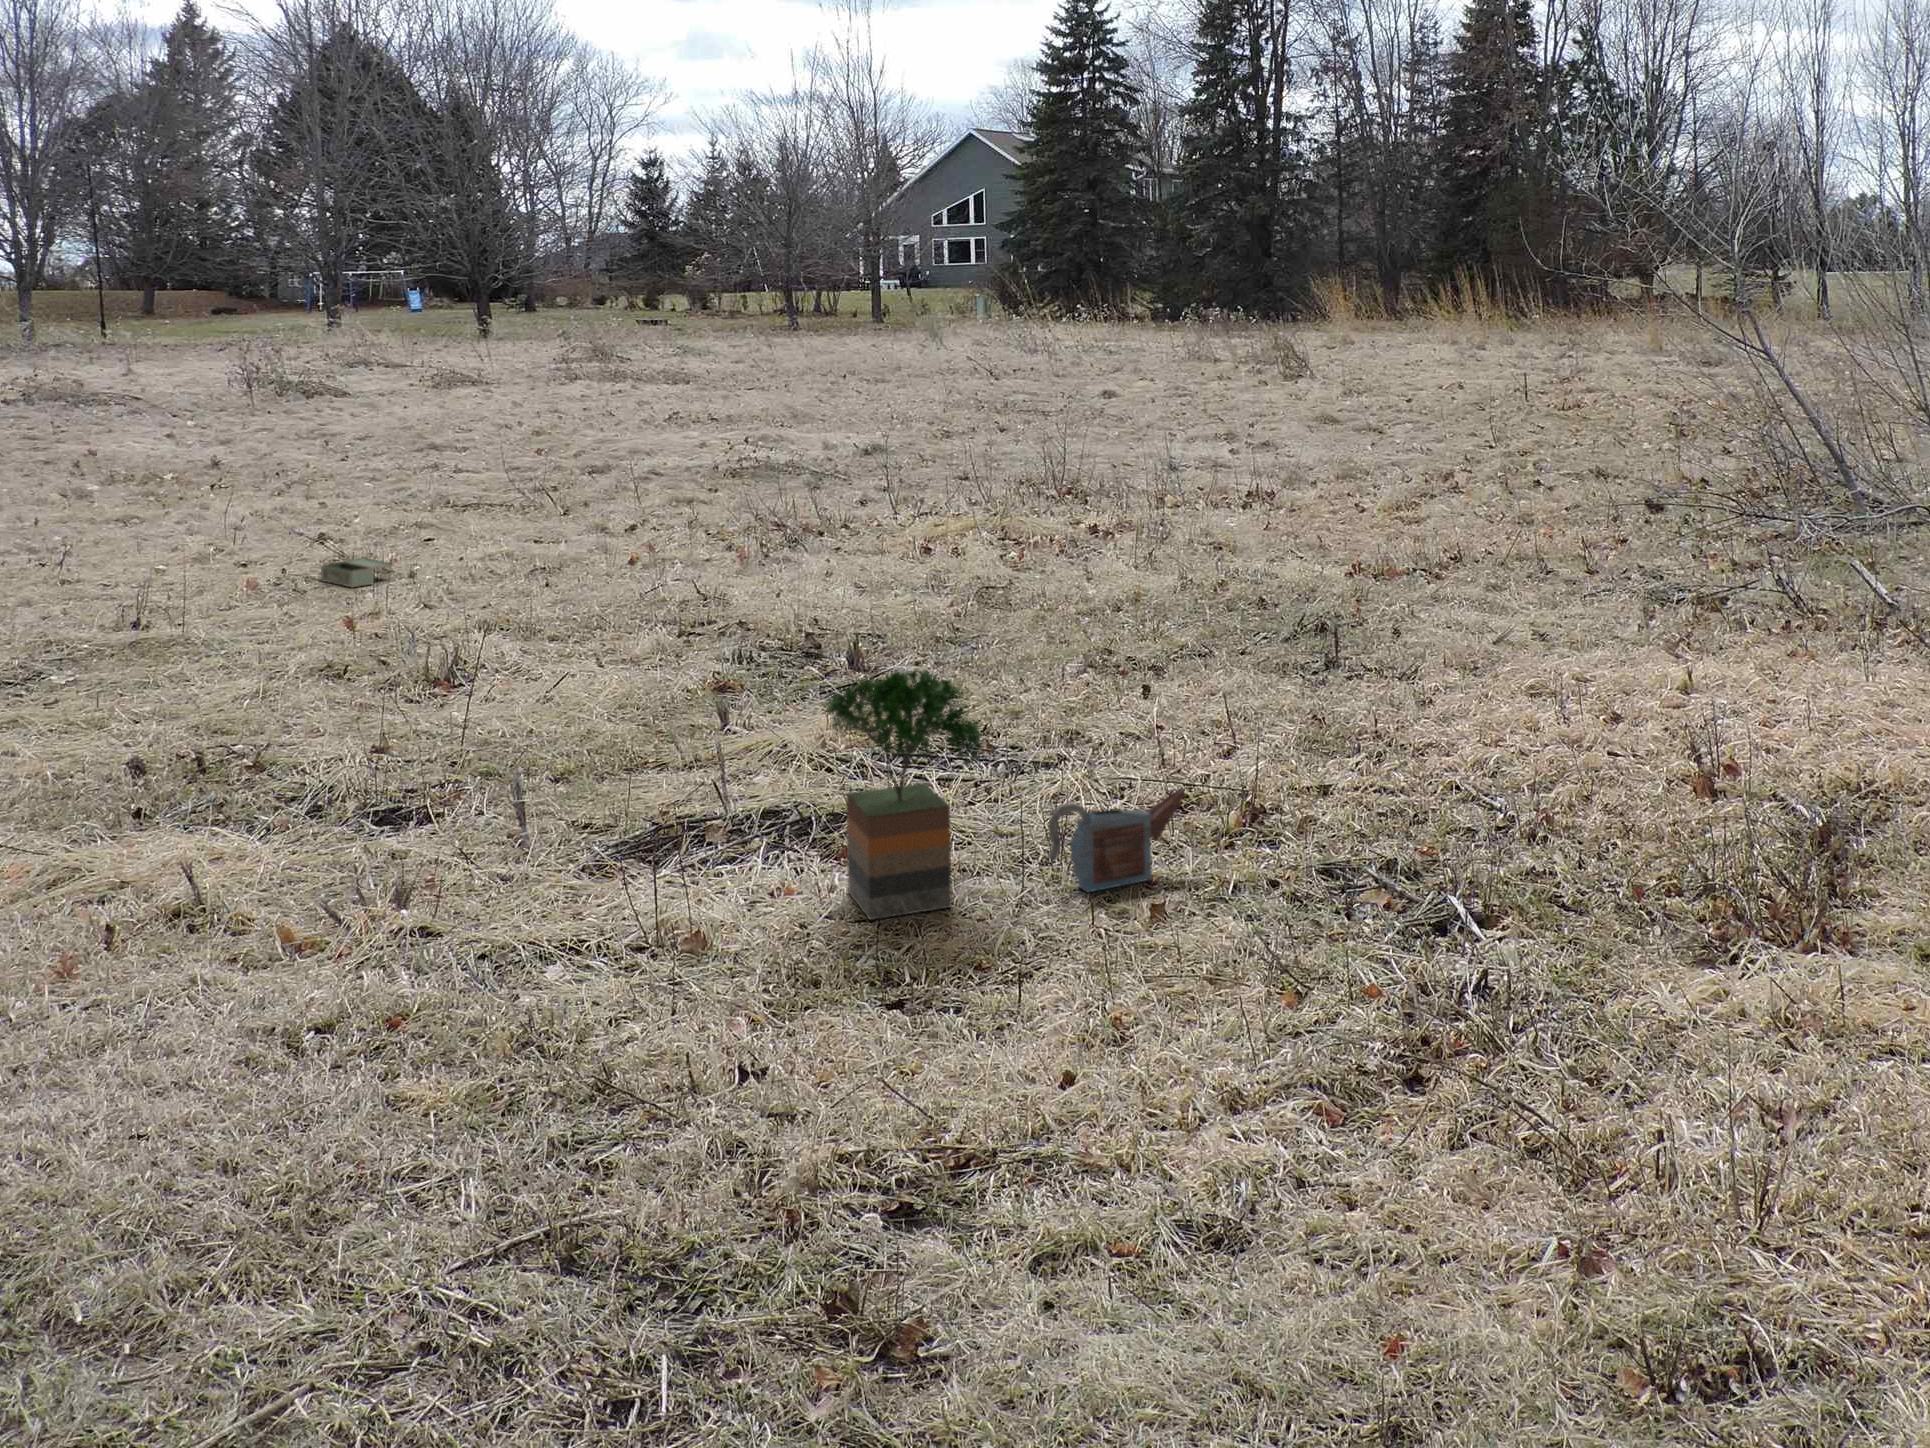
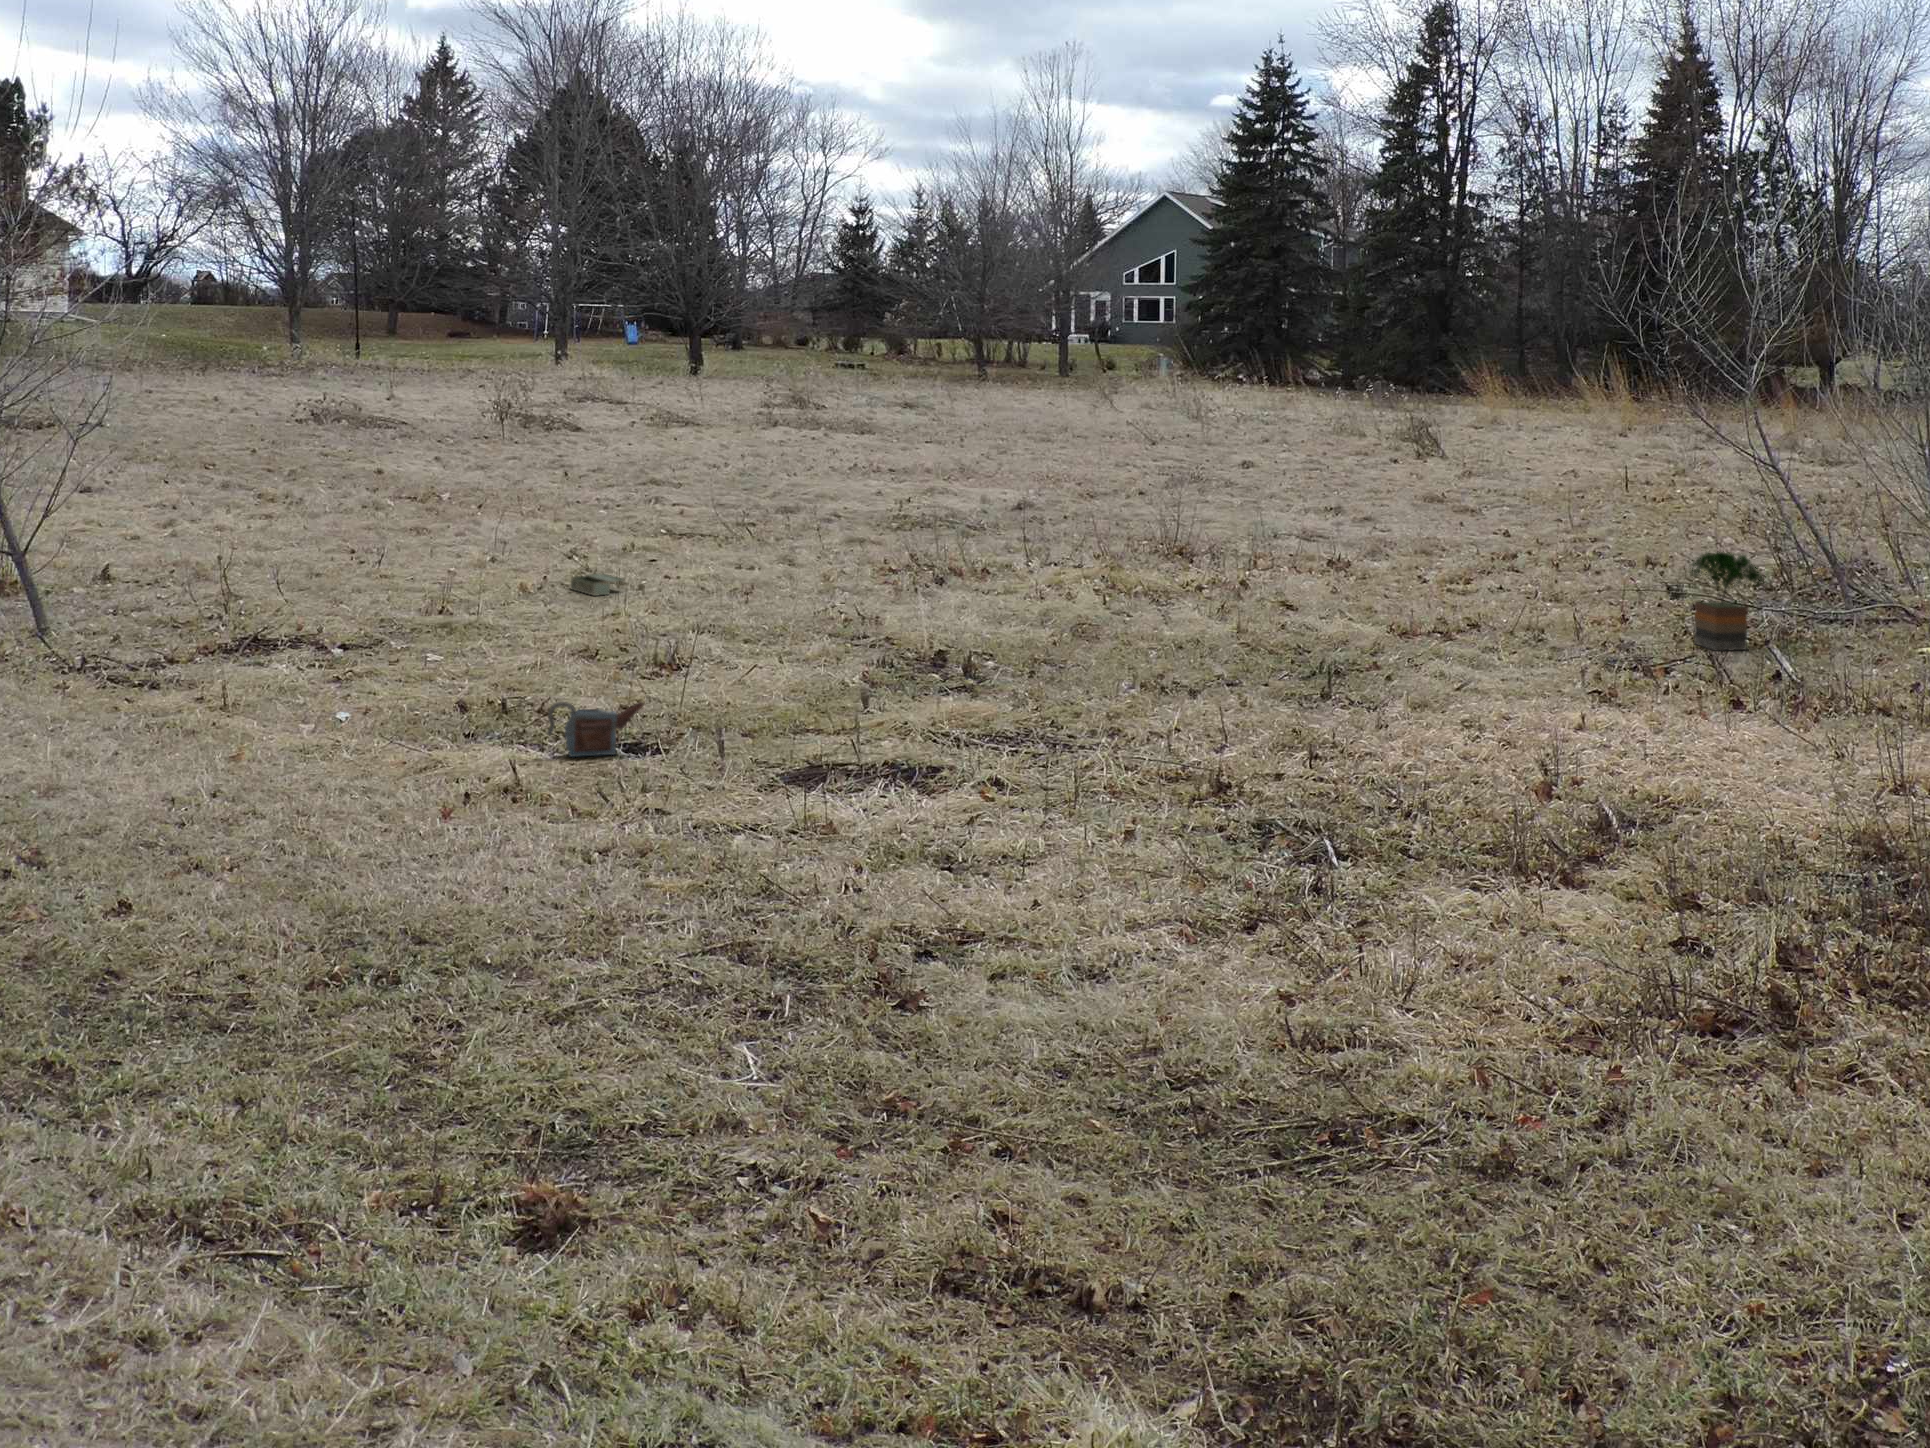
potted tree: present [824,670,985,920] -> present [1690,552,1764,651]
watering can: present [1047,789,1186,893] -> present [547,702,644,757]

